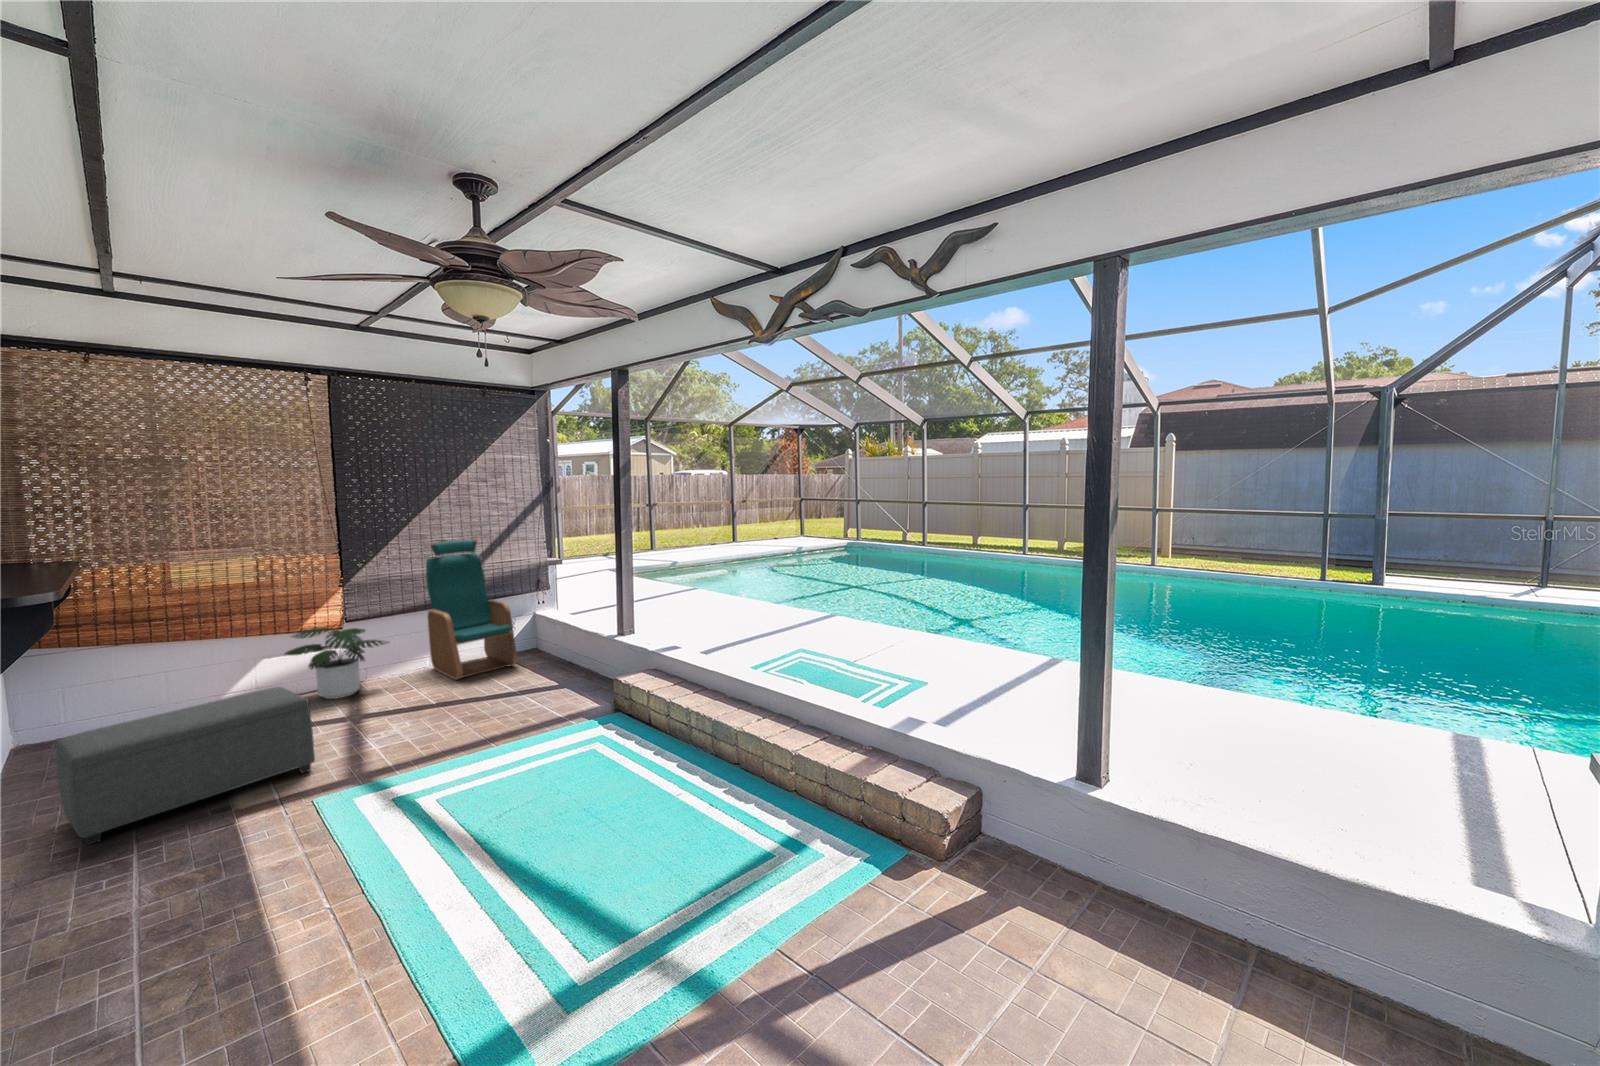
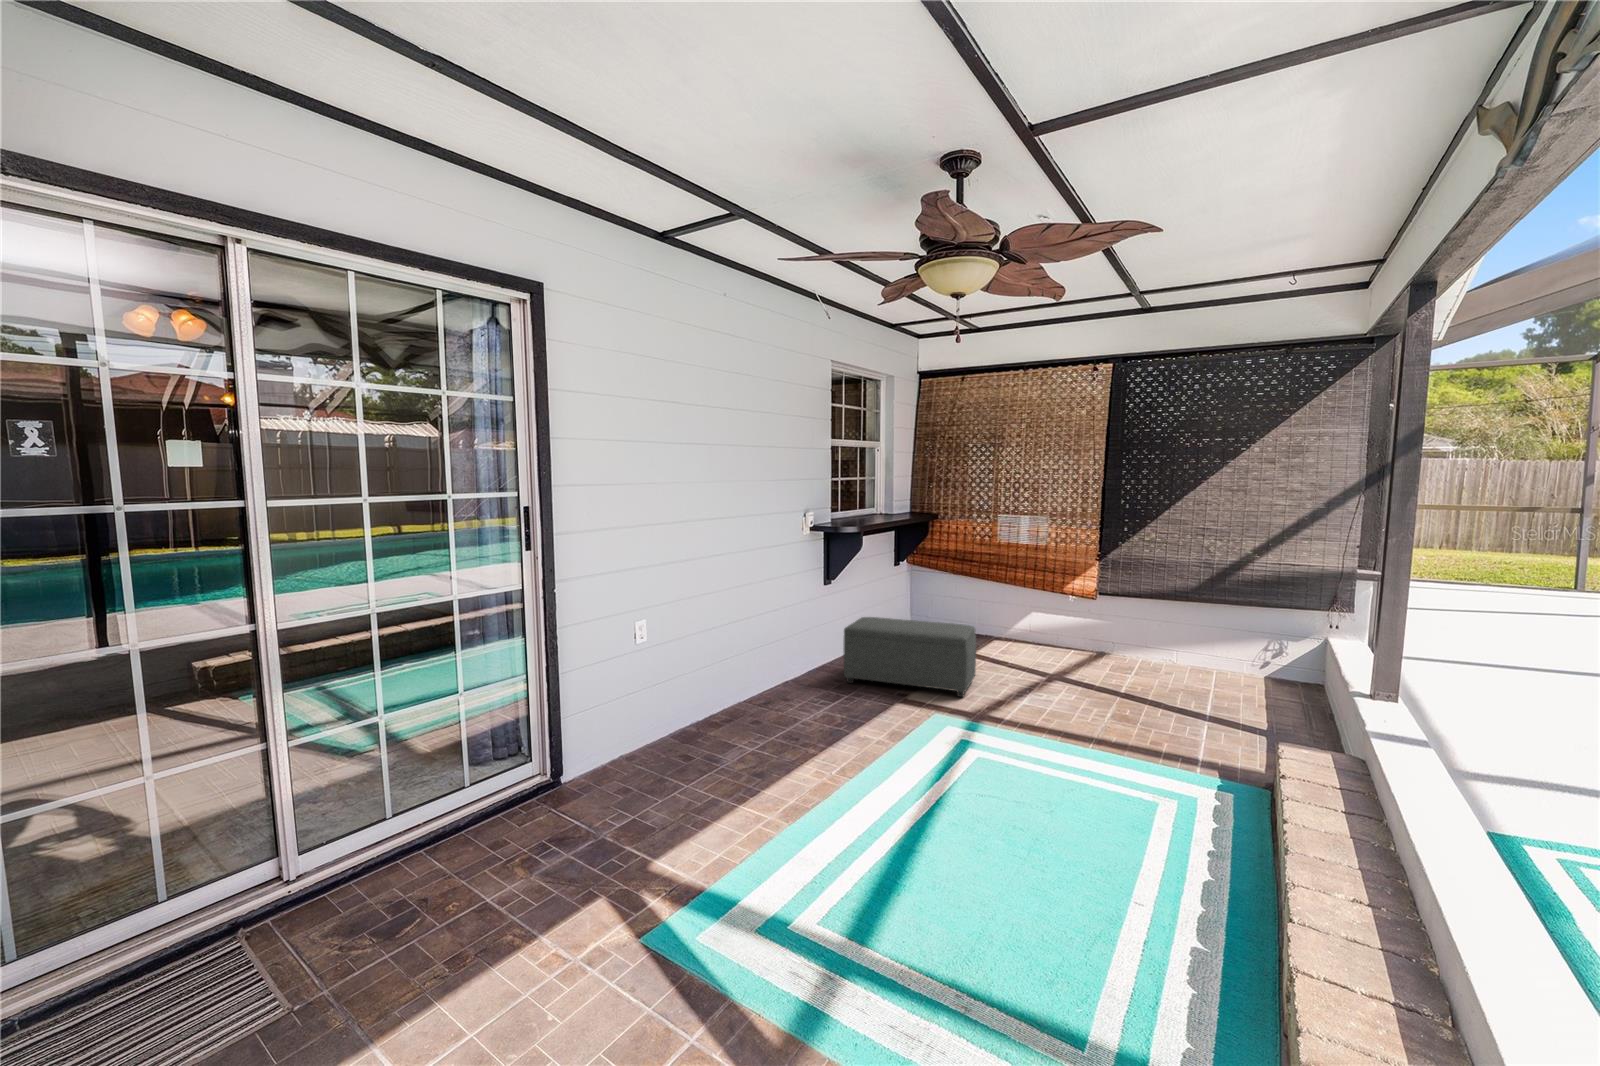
armchair: present [426,540,517,680] -> none [1161,531,1245,691]
potted plant: present [284,627,389,699] -> none [1034,593,1113,660]

